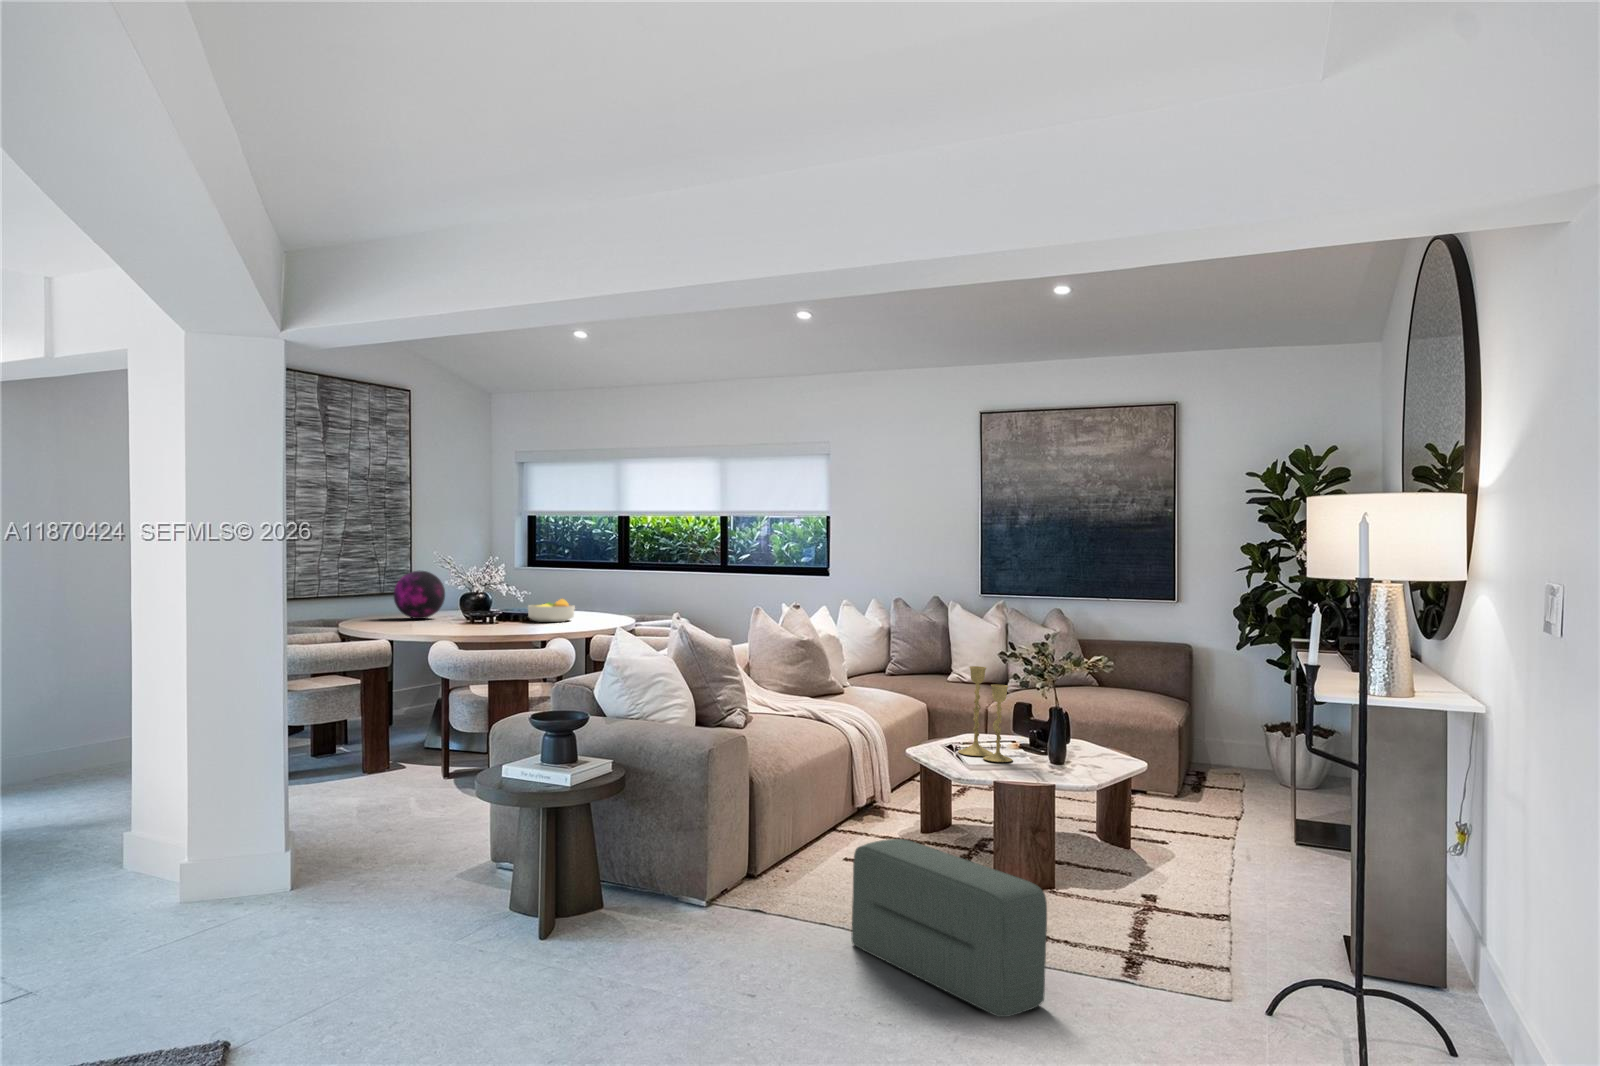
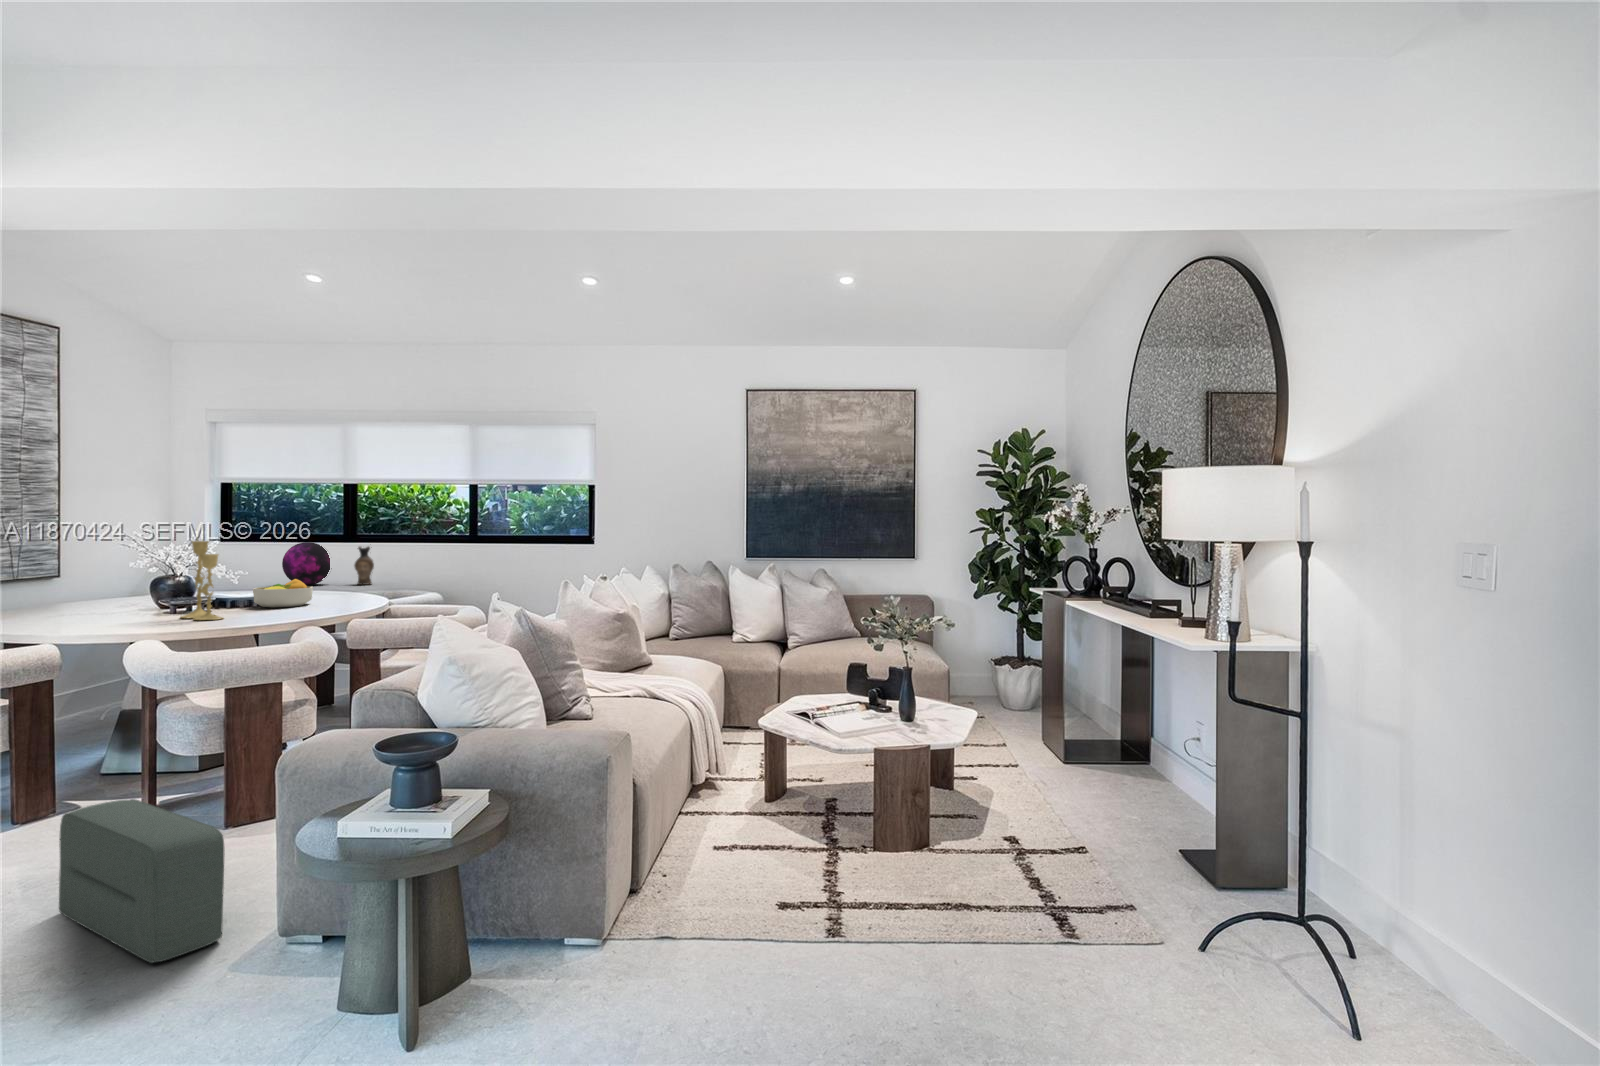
ceramic pitcher: none [626,568,642,608] -> present [354,546,374,585]
decorative orb: present [394,571,445,619] -> present [282,542,332,585]
candlestick: present [958,666,1012,762] -> present [181,541,223,620]
pouf: present [851,839,1047,1017] -> present [59,799,225,963]

